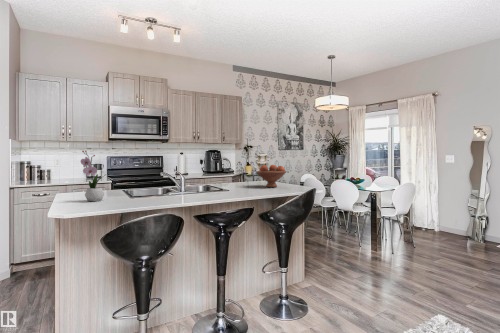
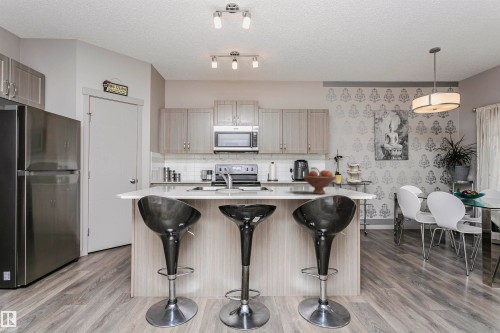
flower arrangement: present [81,151,105,201] -> none [135,154,155,194]

